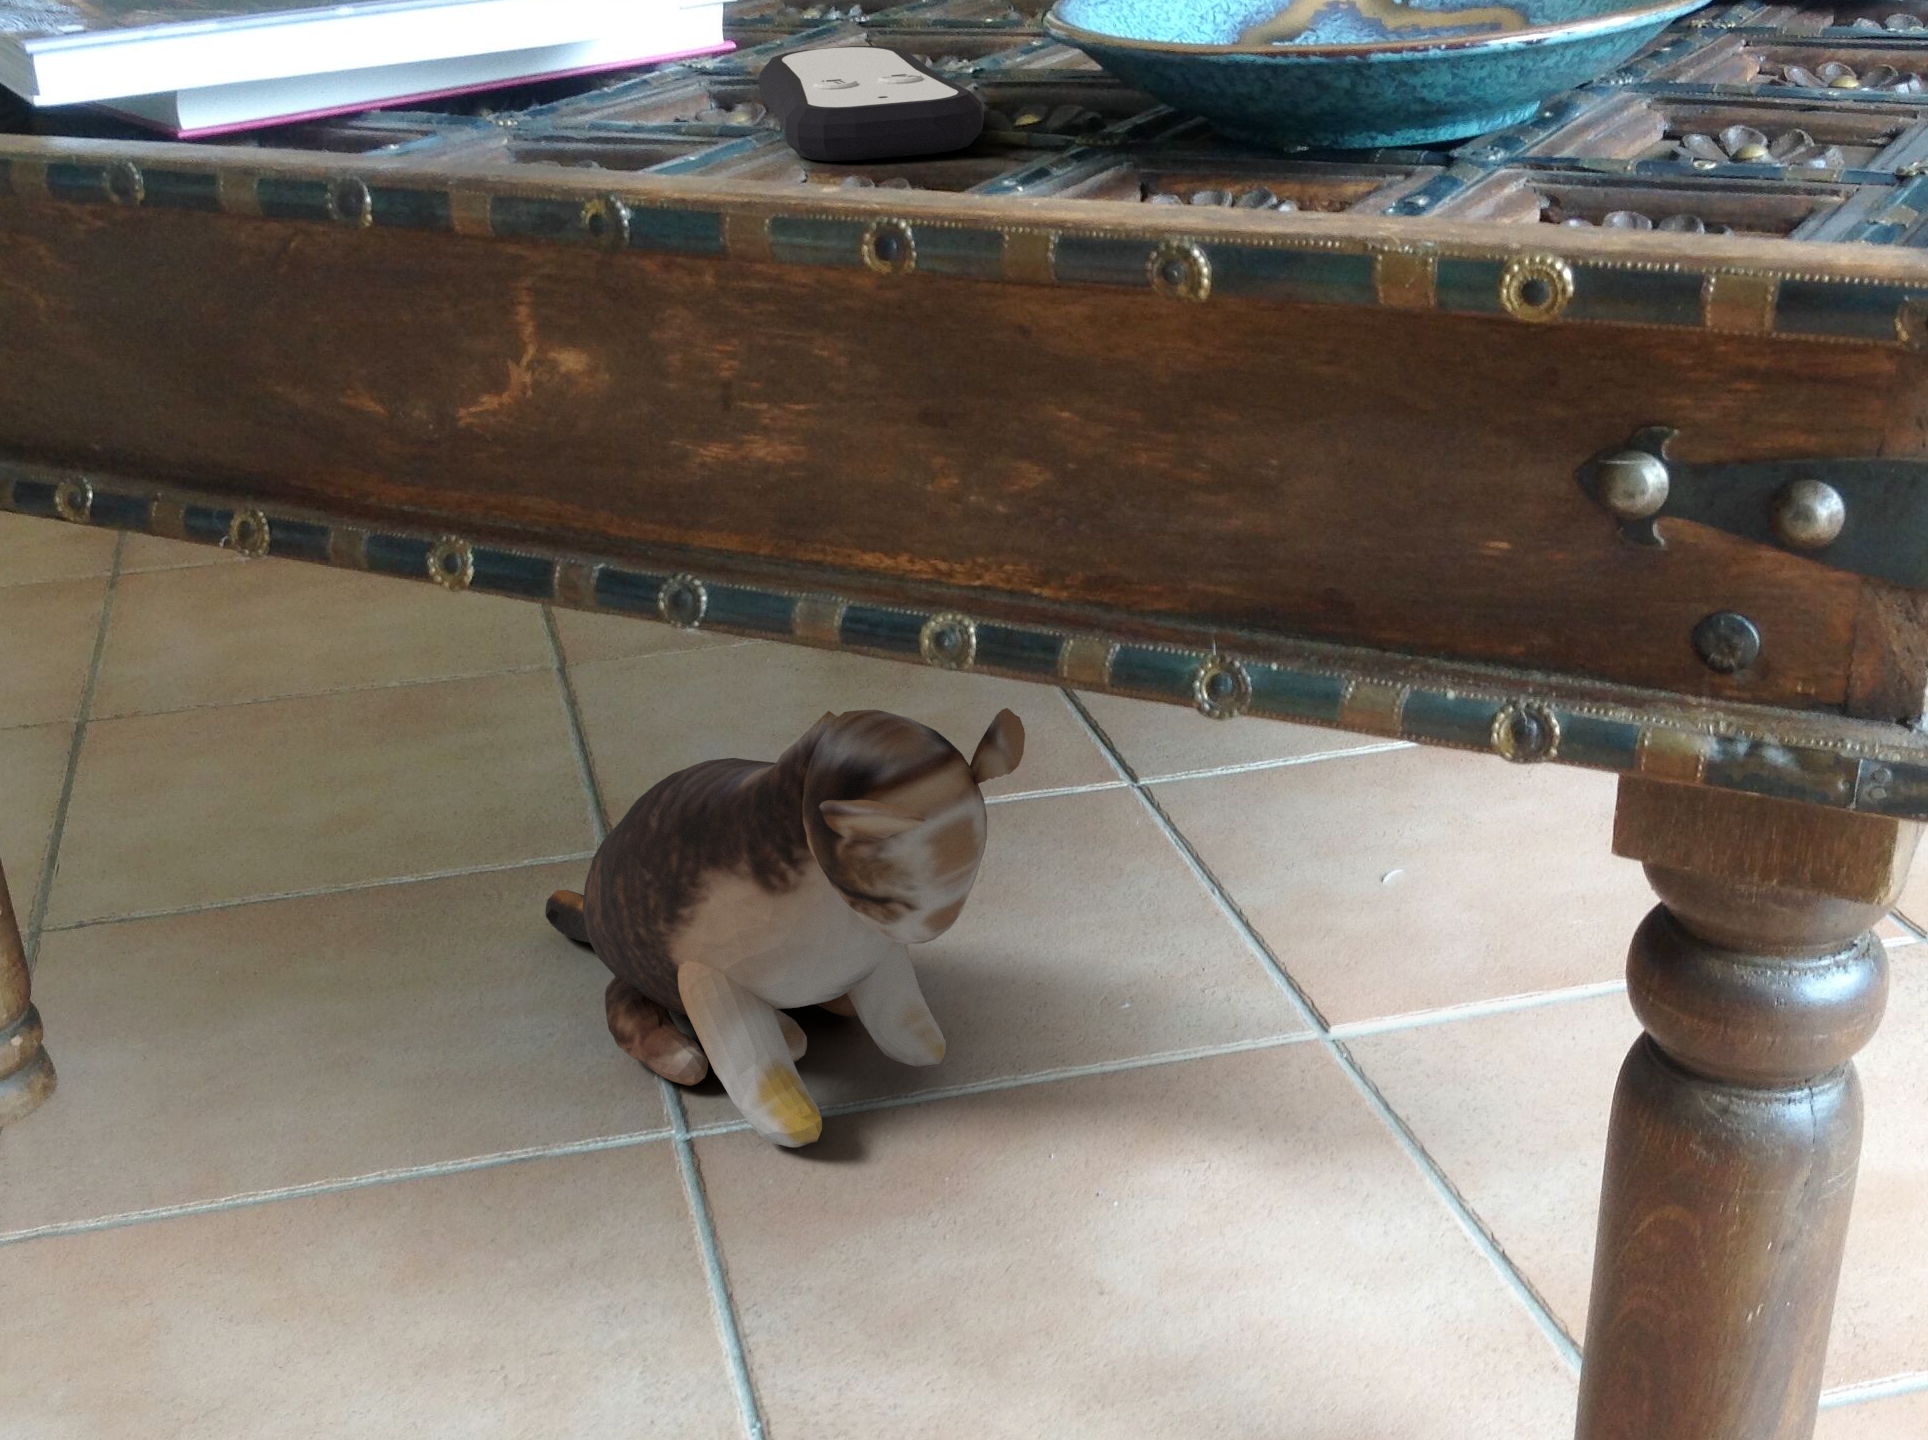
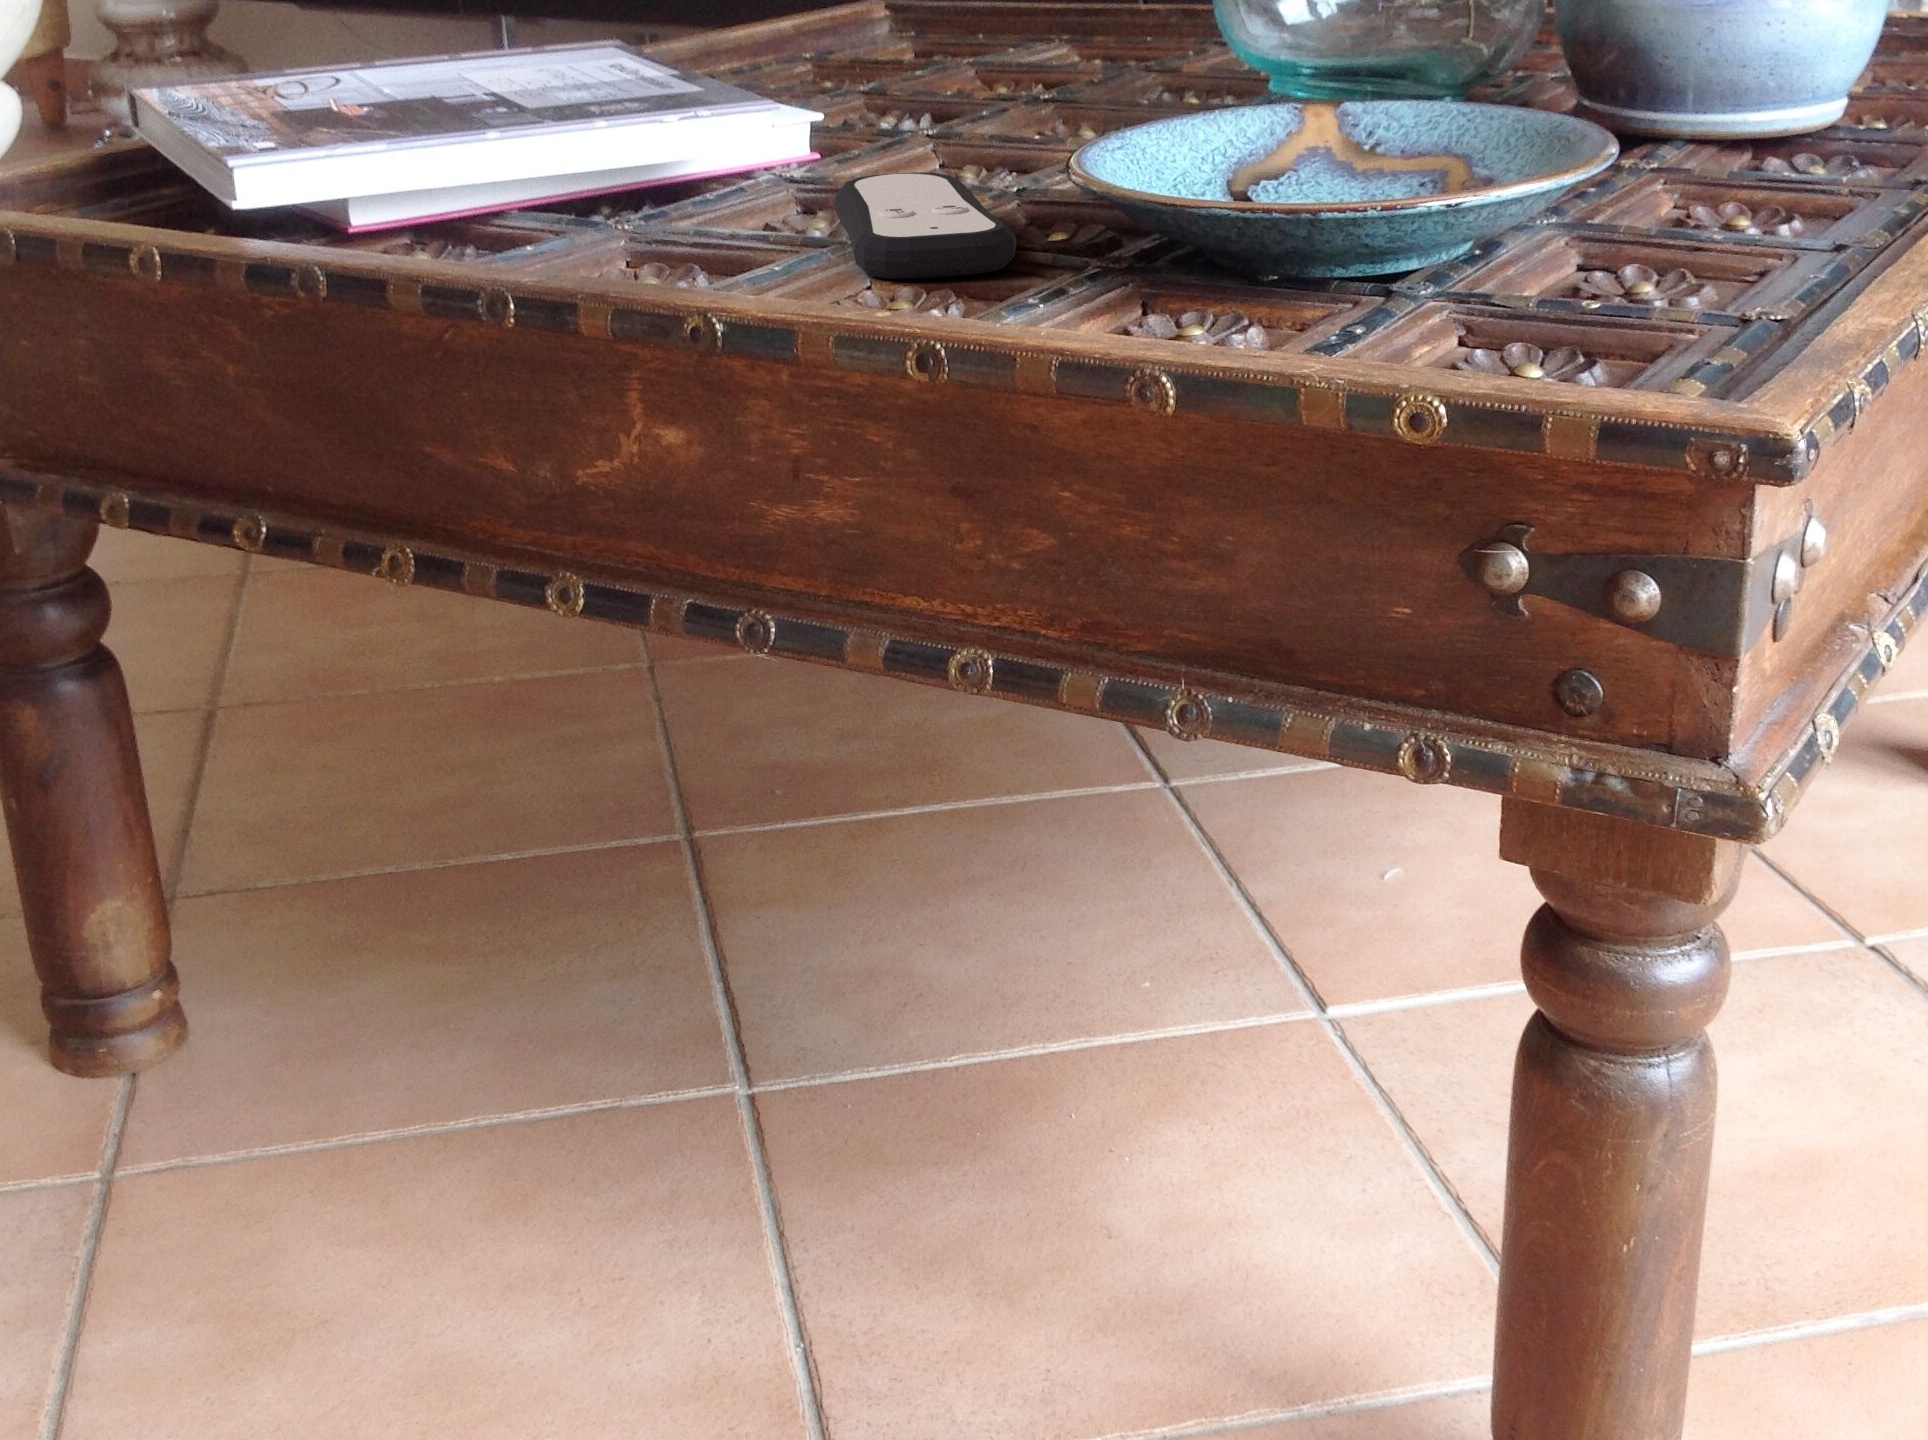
plush toy: present [545,708,1025,1147] -> none [625,719,1051,1106]

